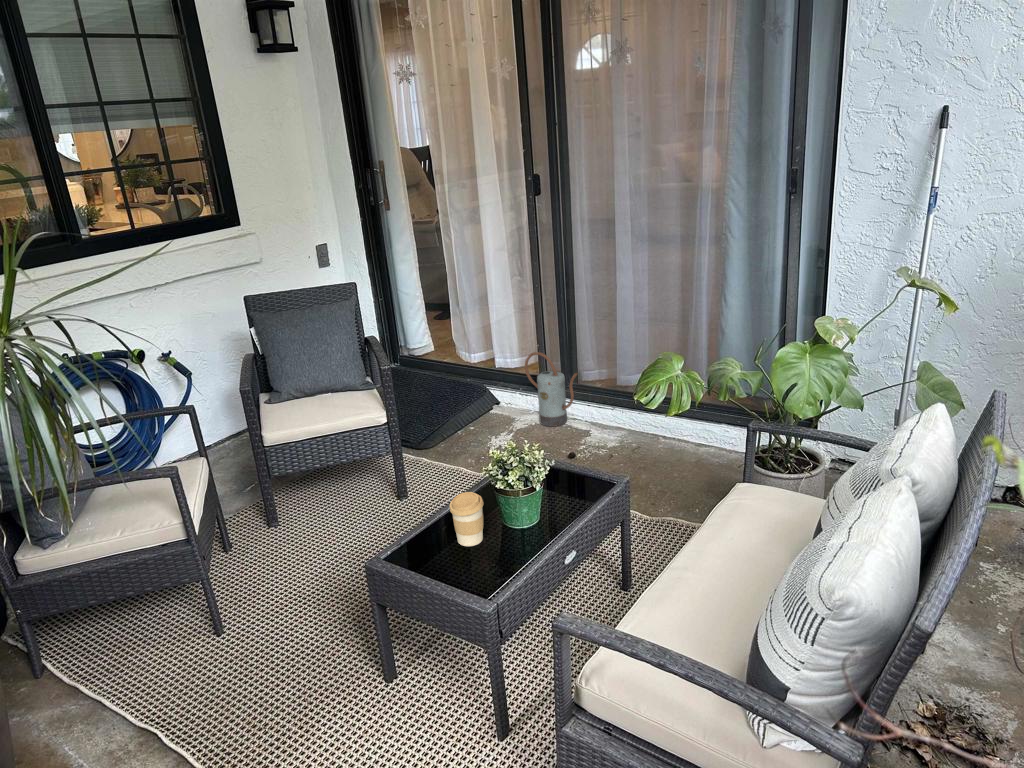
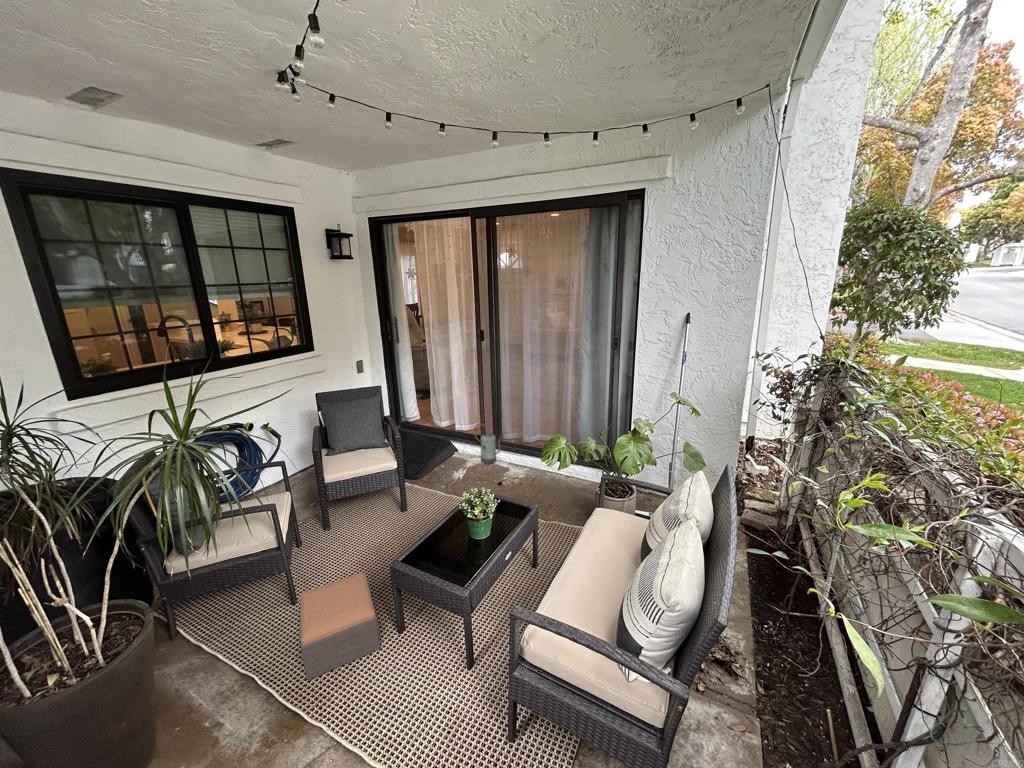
coffee cup: present [450,492,484,546] -> none [441,518,461,550]
footstool: none [225,583,355,737] -> present [300,572,380,680]

